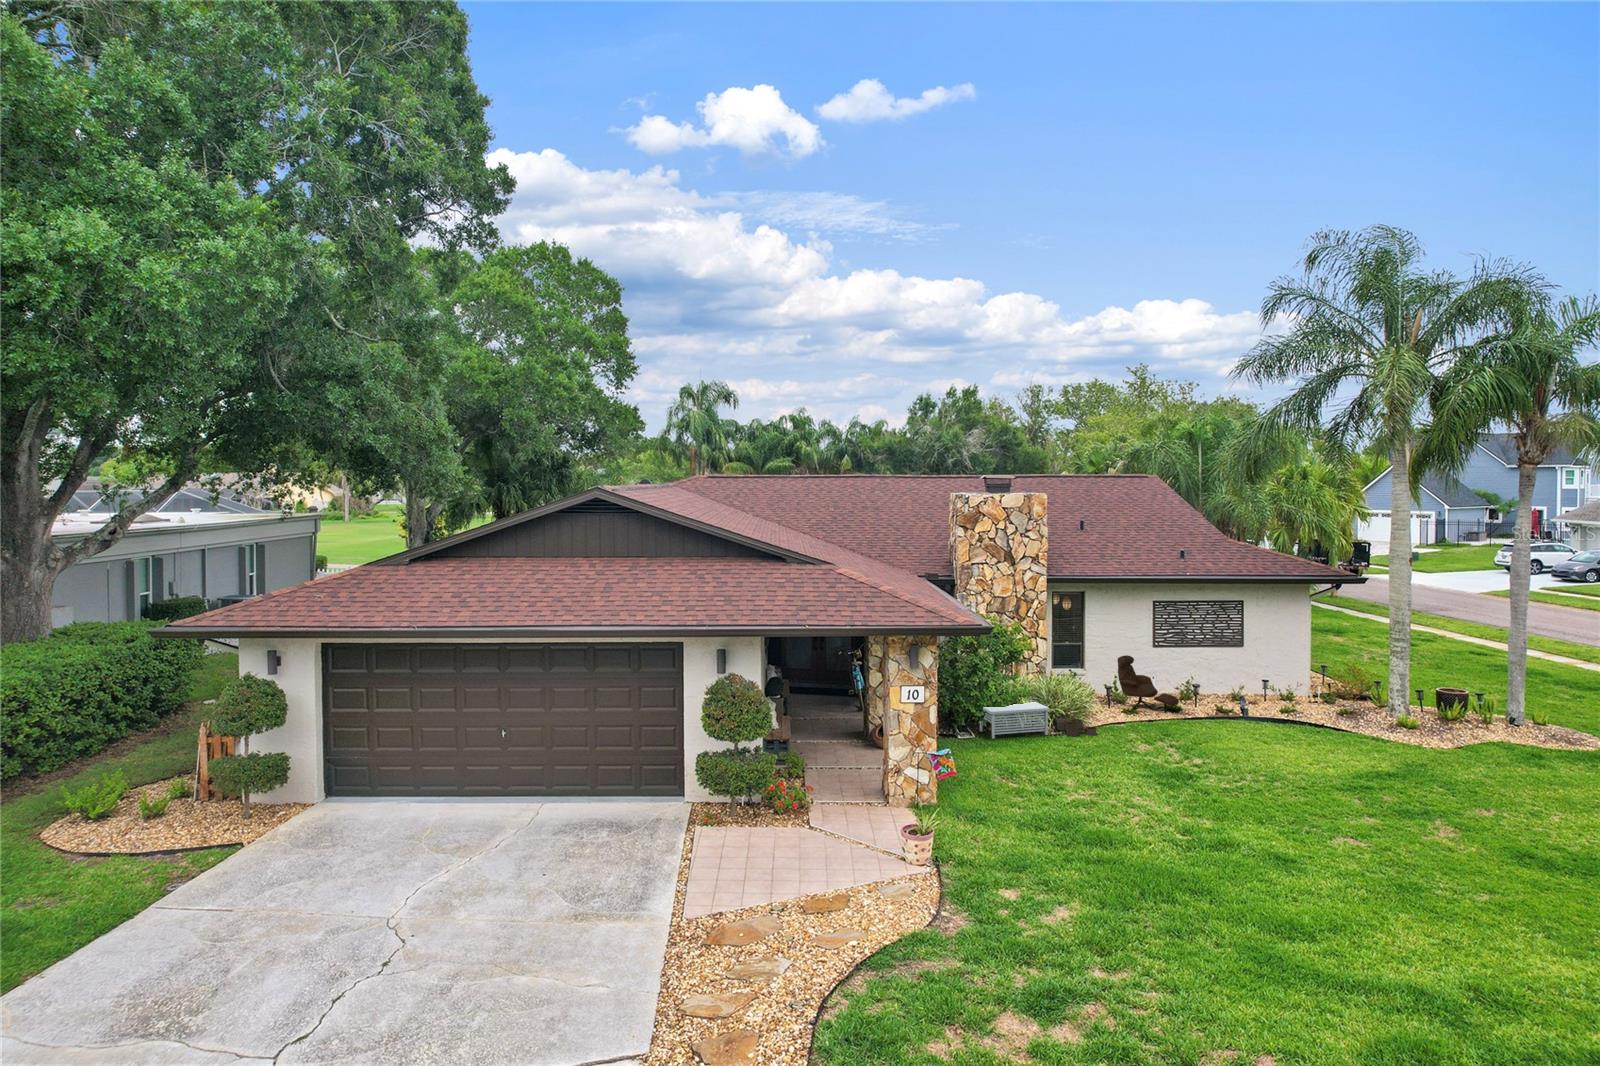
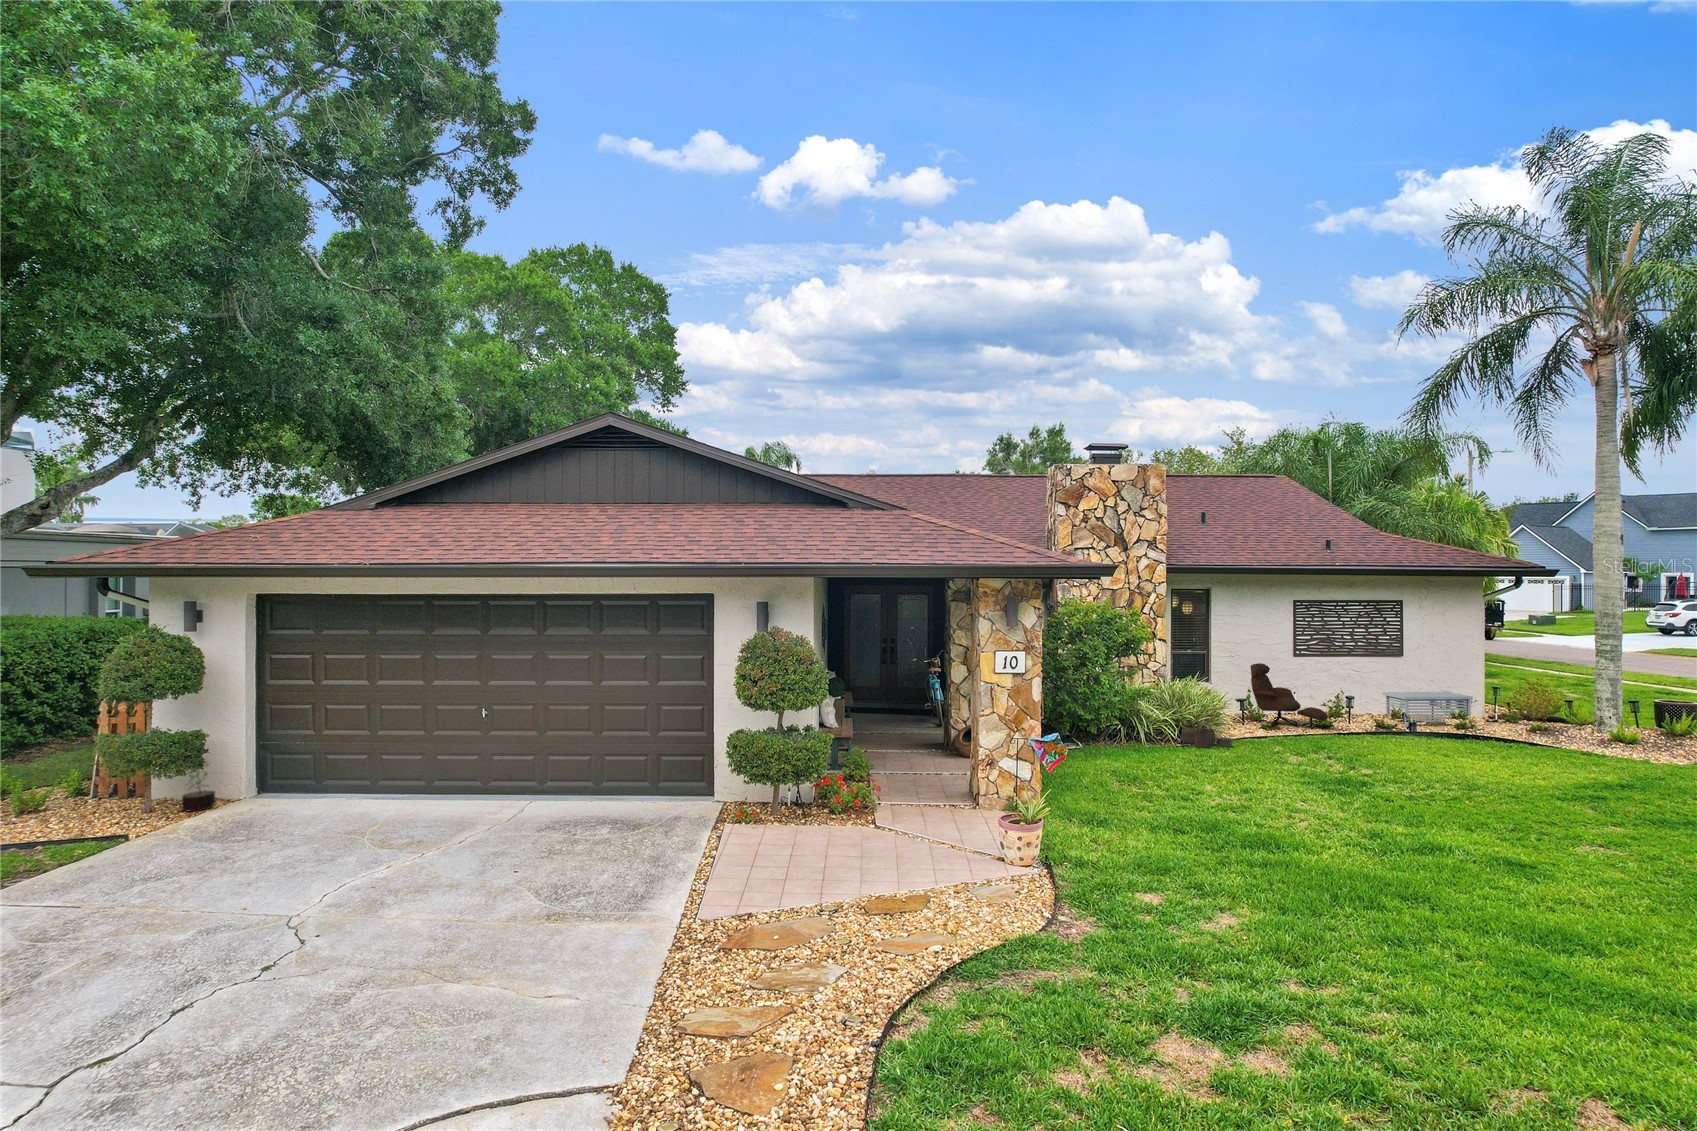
storage bench: present [980,702,1049,739] -> present [1382,692,1473,726]
decorative plant: none [253,776,279,819] -> present [182,763,215,811]

